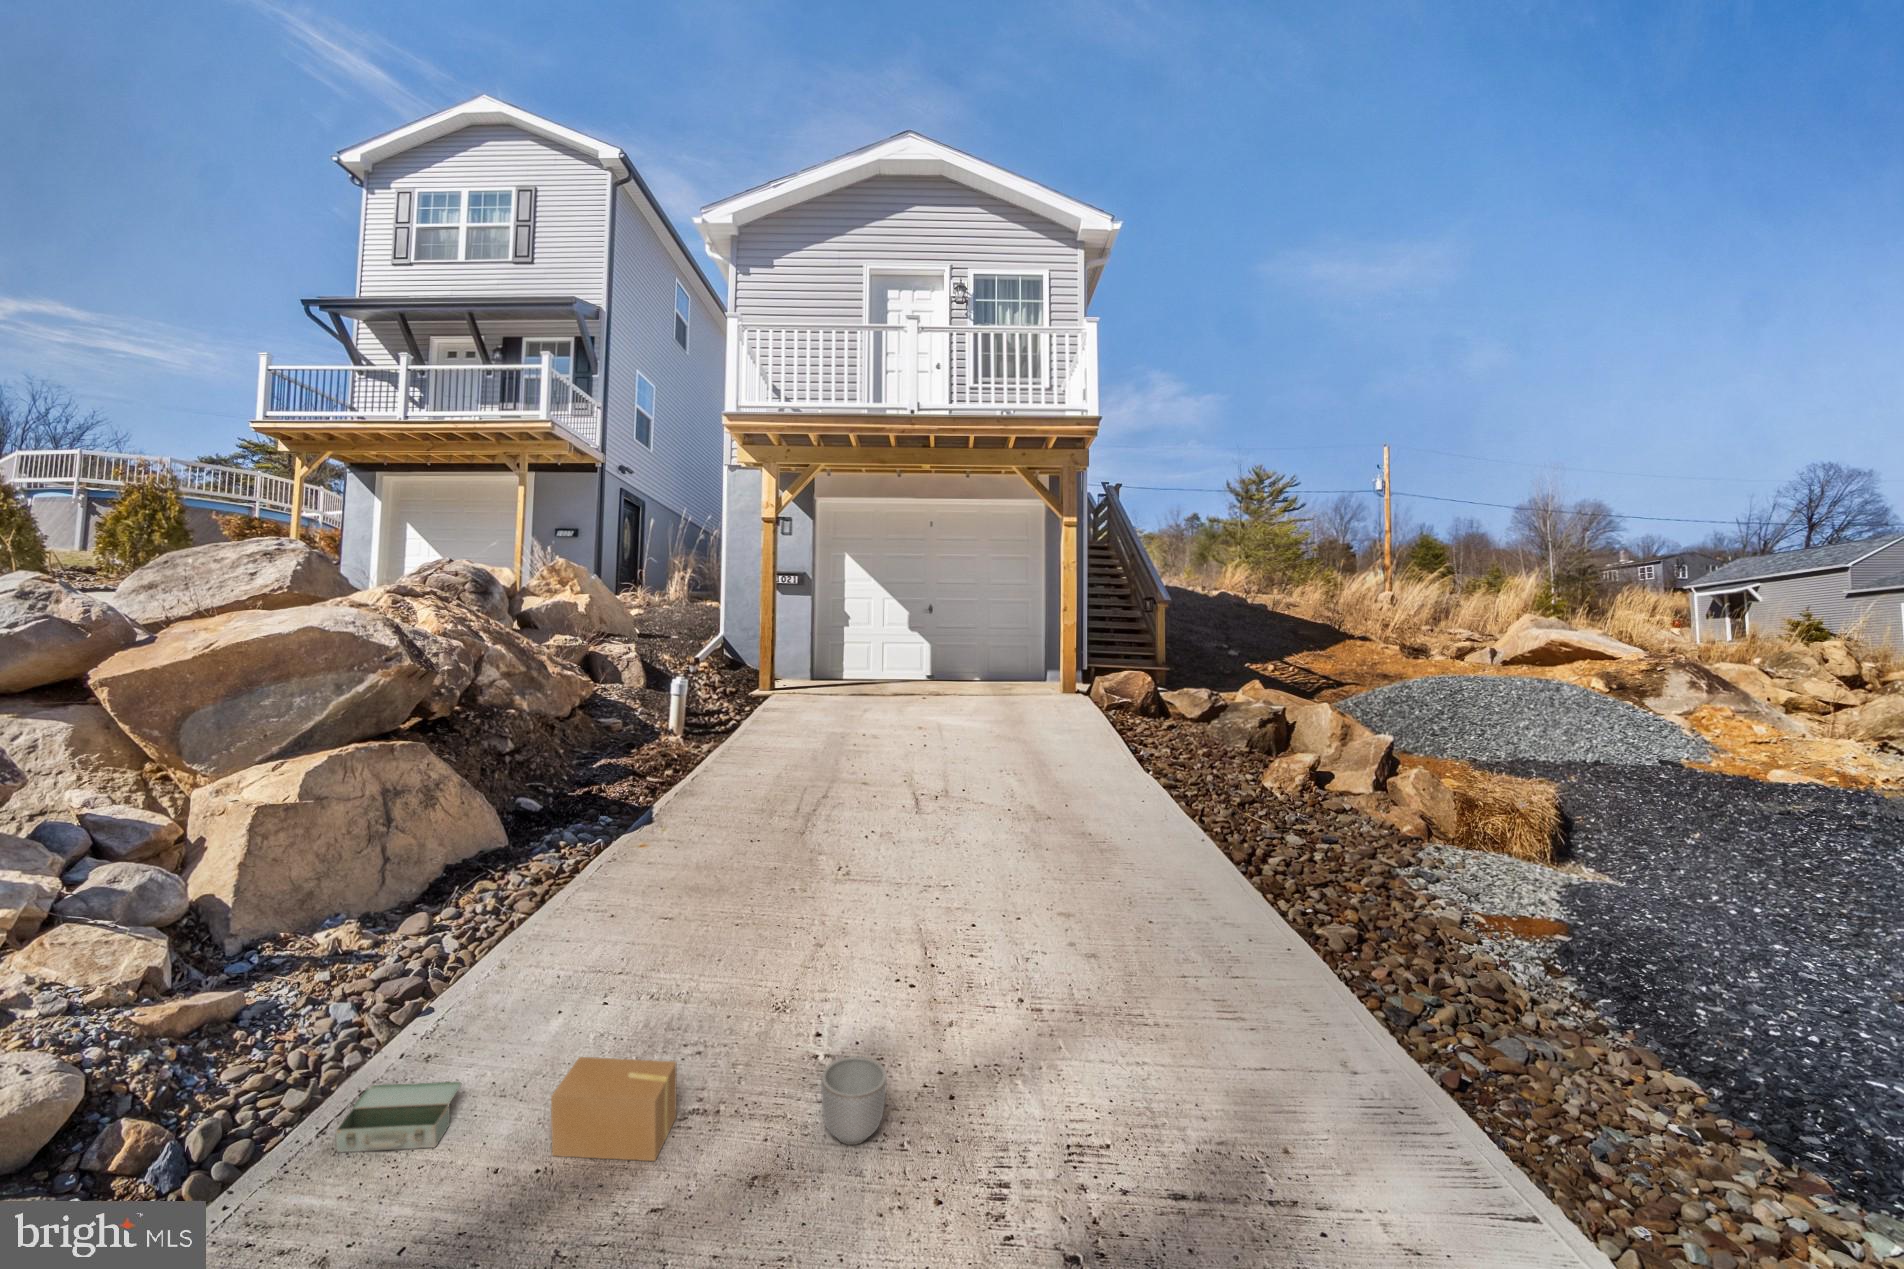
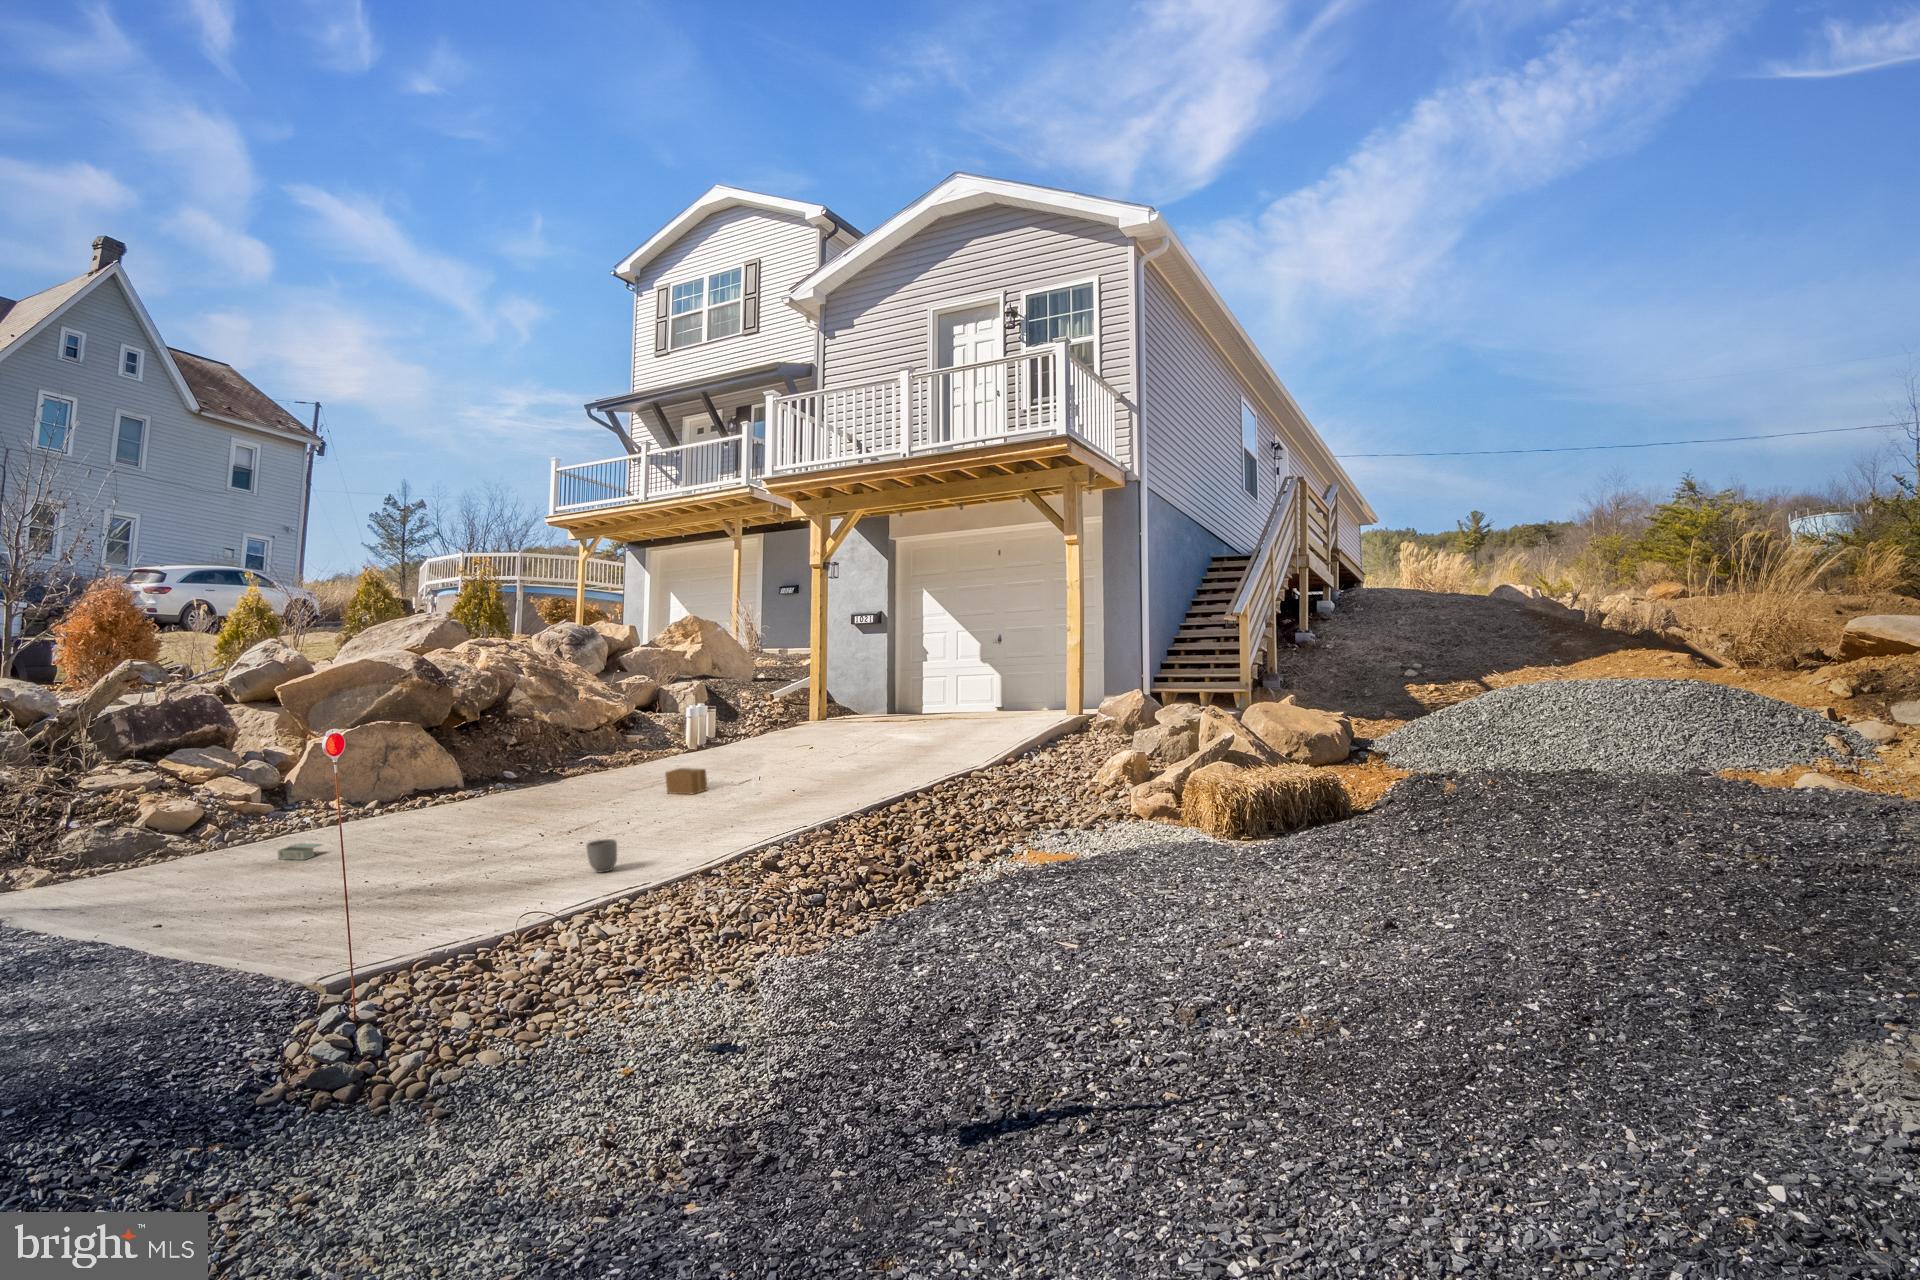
planter: present [821,1056,887,1145] -> present [586,839,617,873]
cardboard box: present [551,1057,677,1161] -> present [665,768,707,794]

